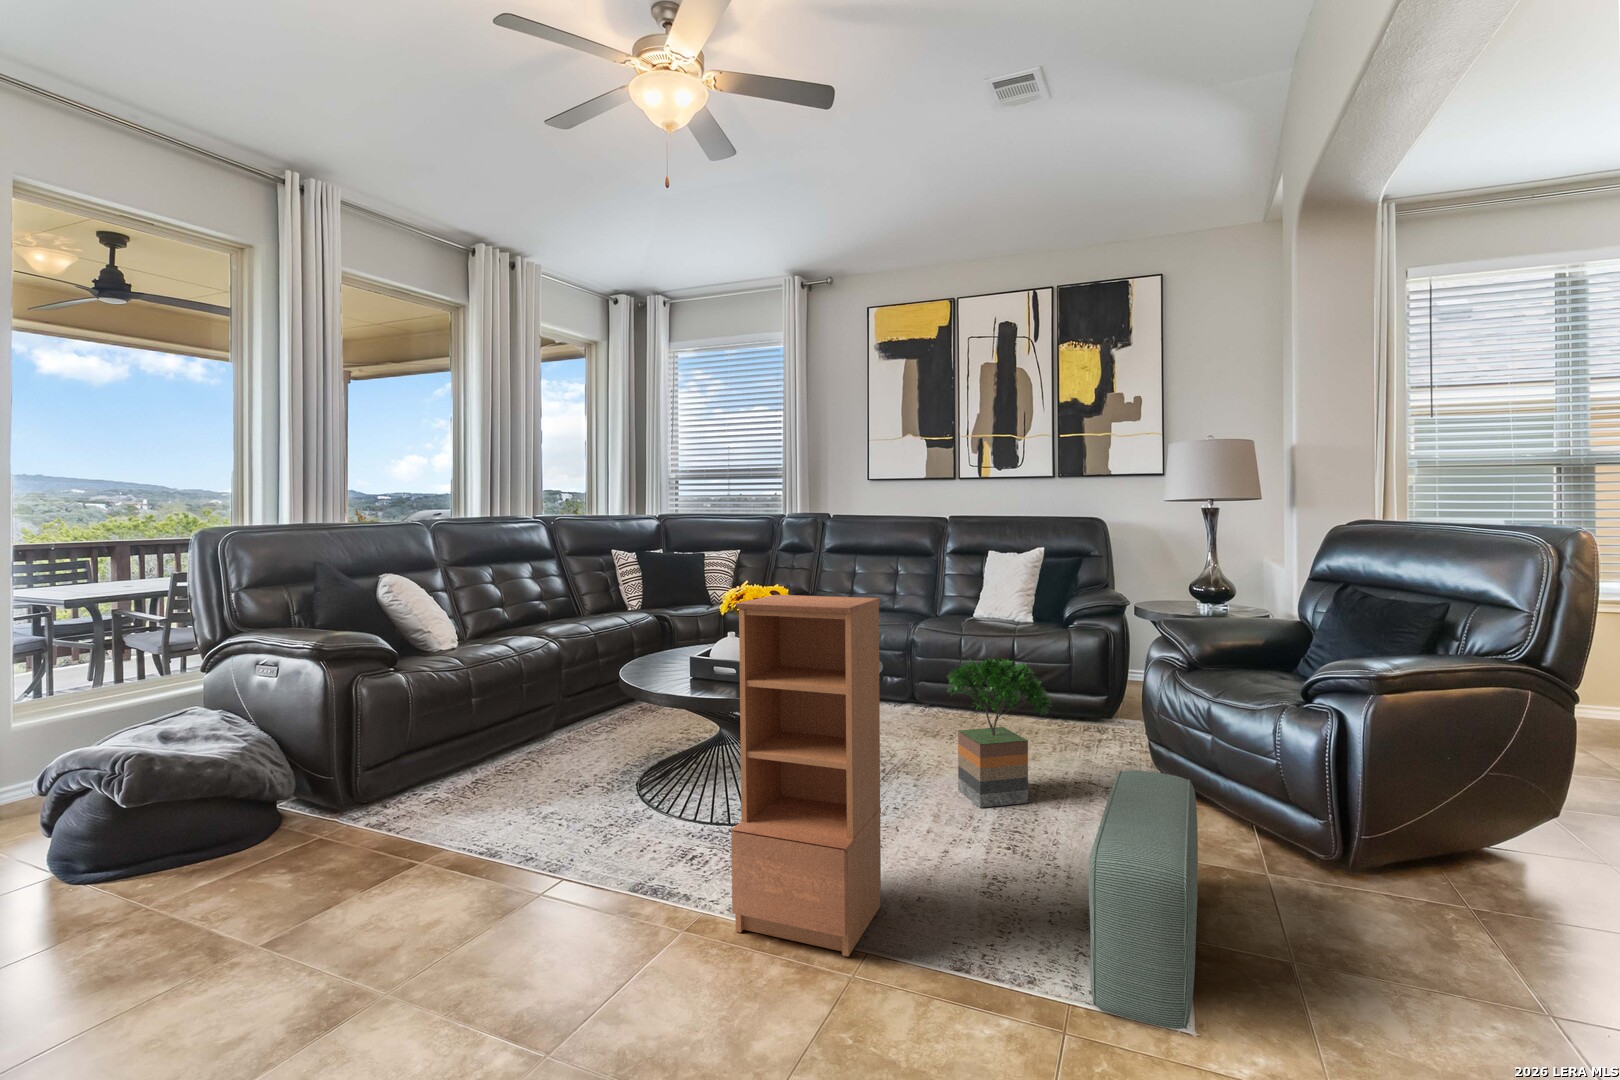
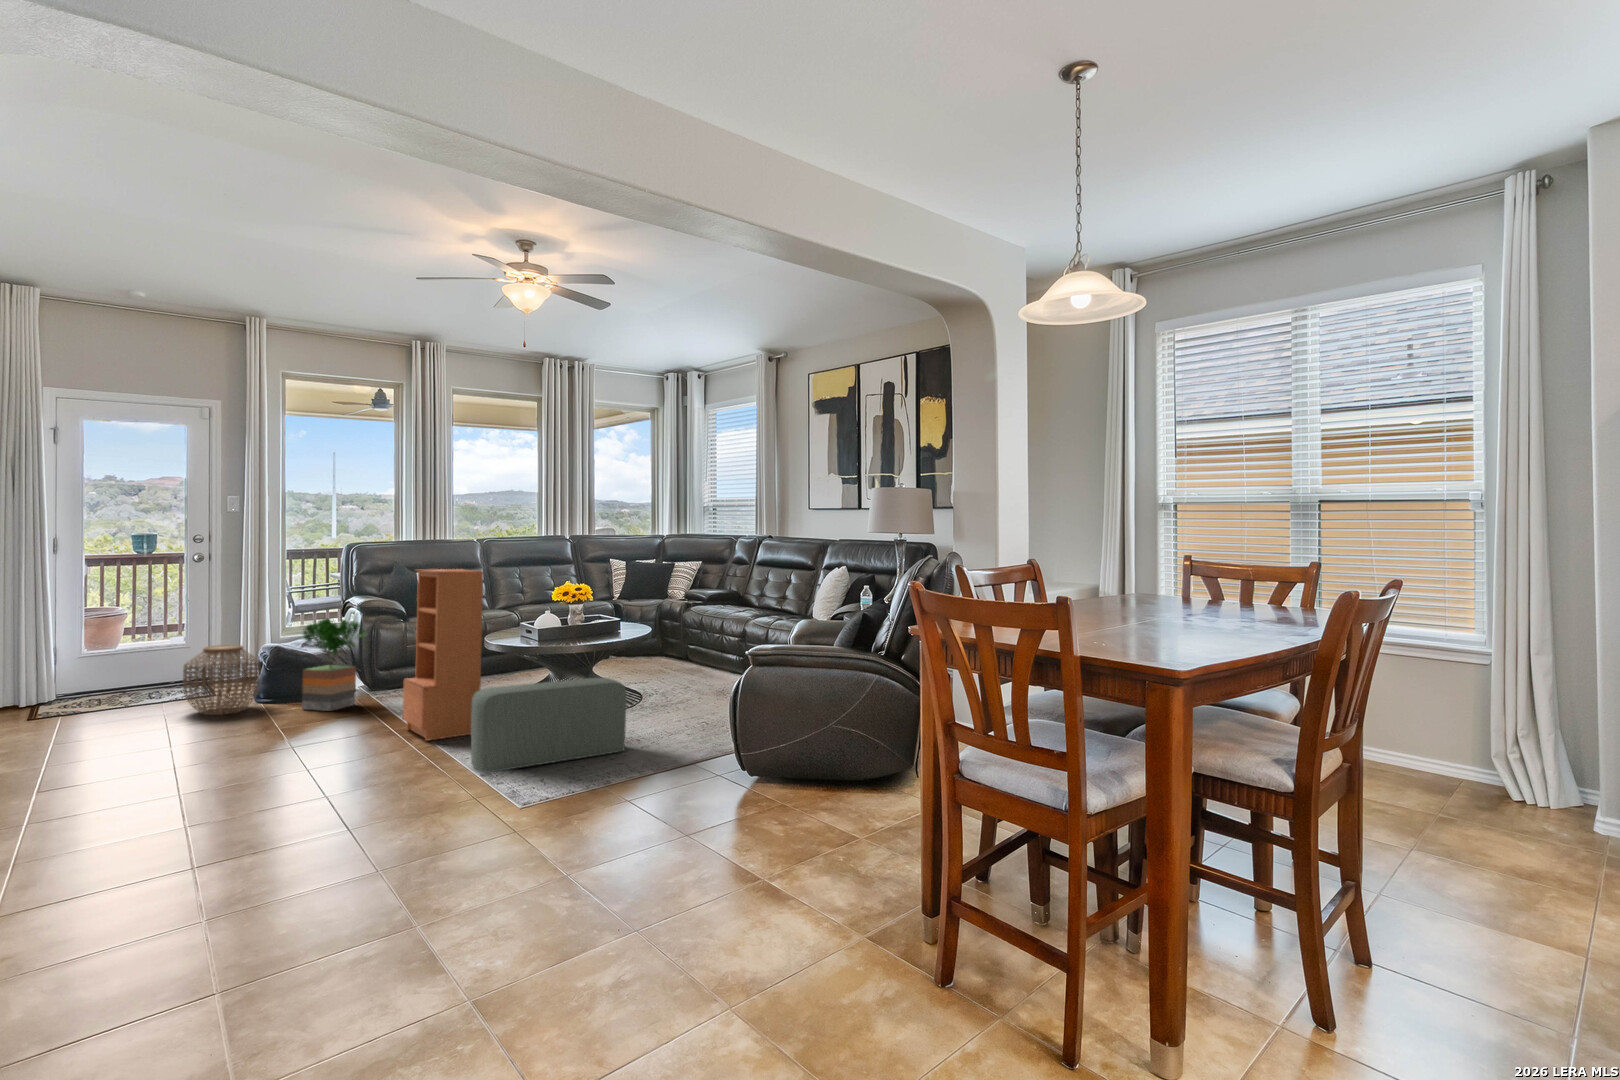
potted tree: present [947,658,1051,808] -> present [302,618,366,711]
woven basket: none [77,807,277,1001] -> present [183,645,261,715]

